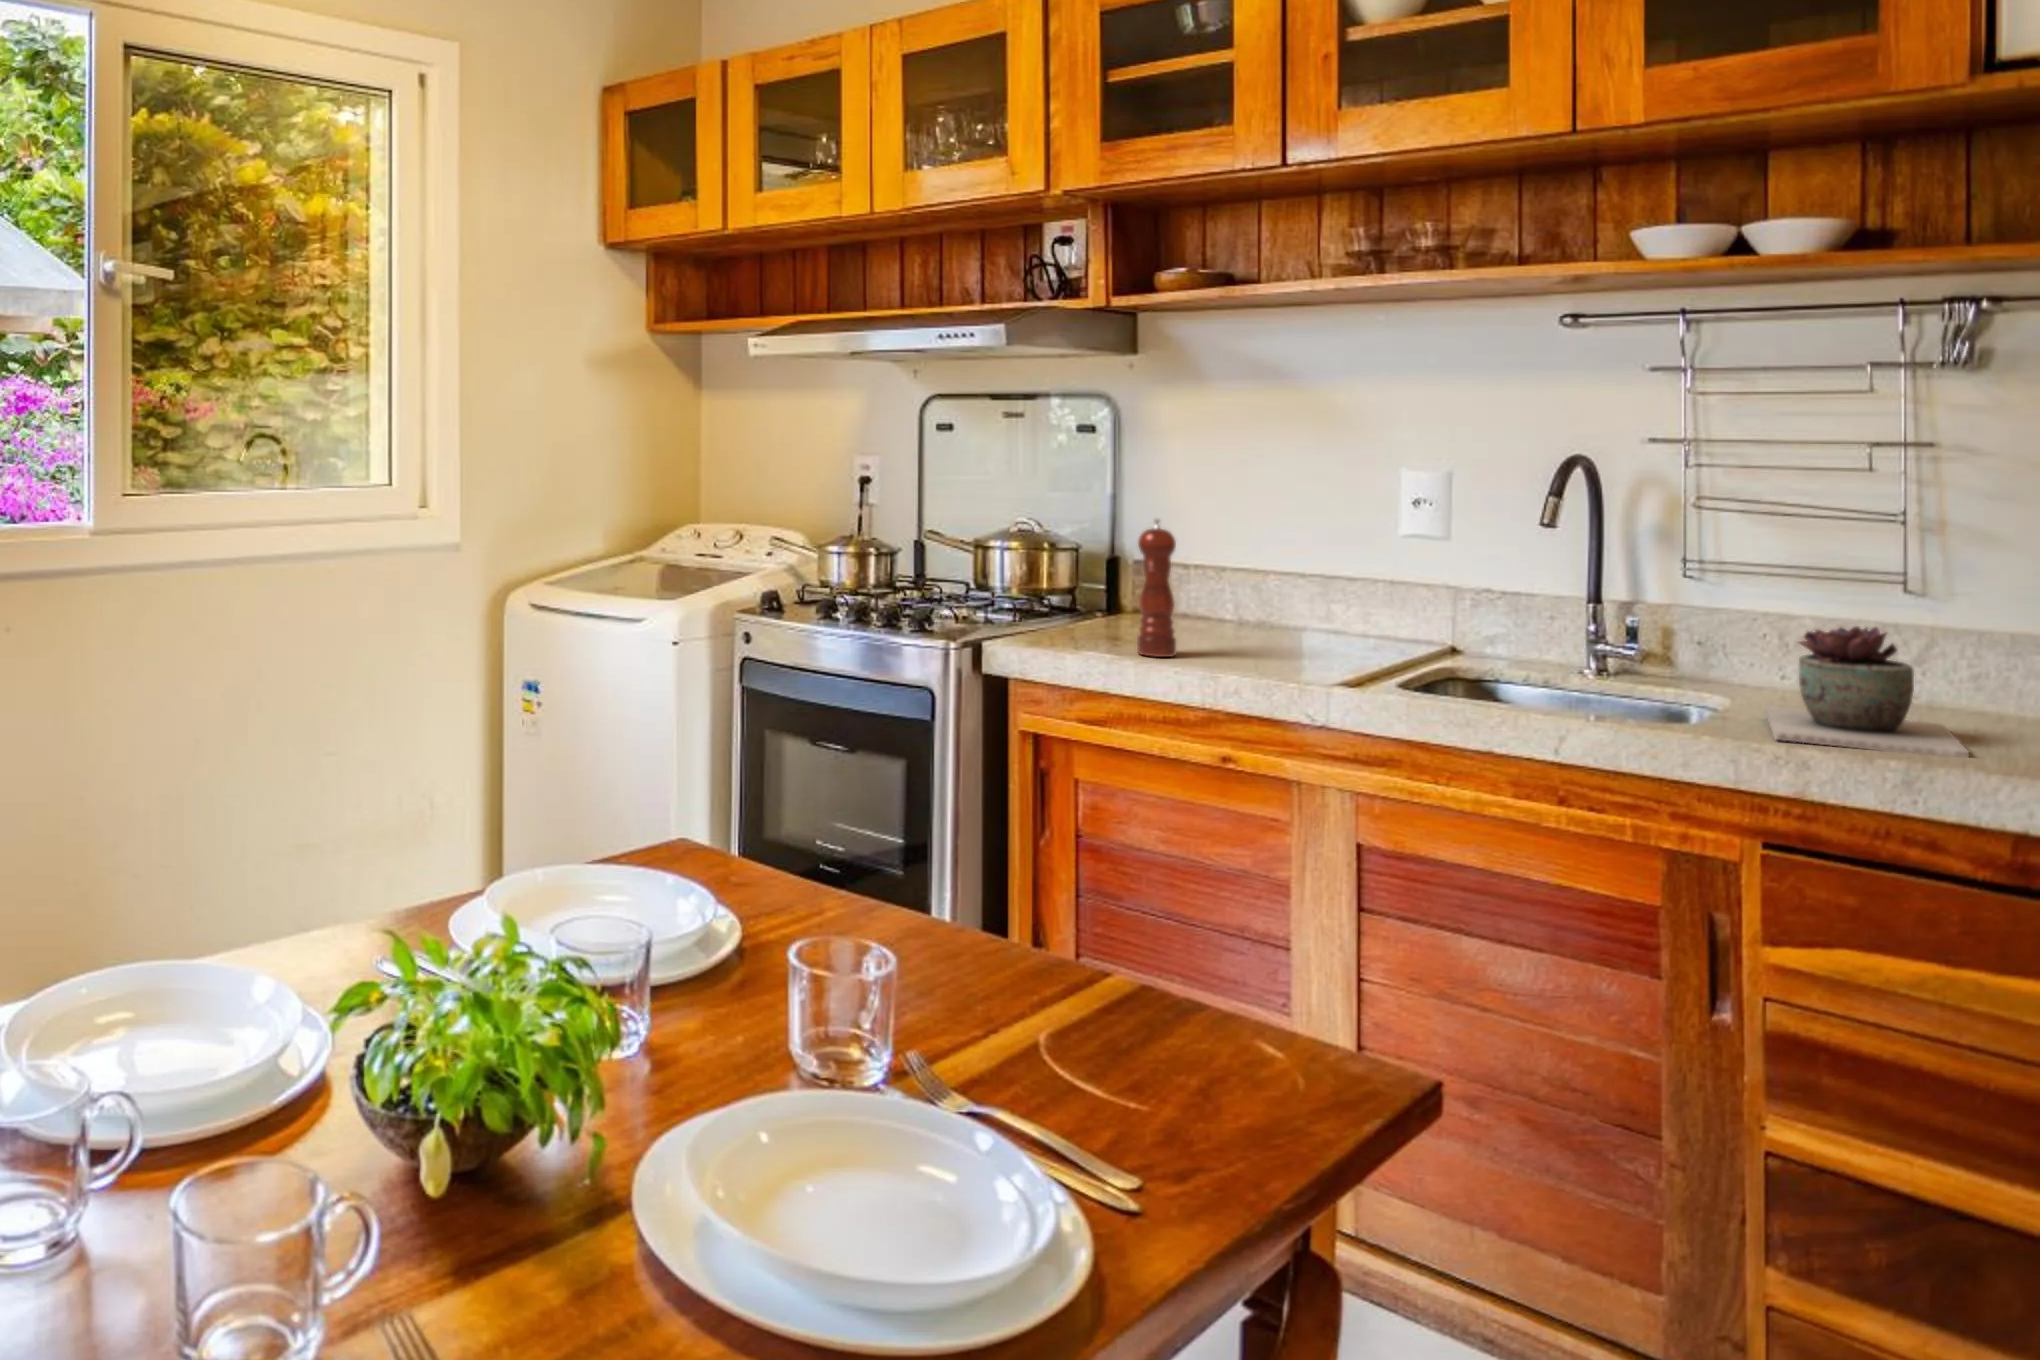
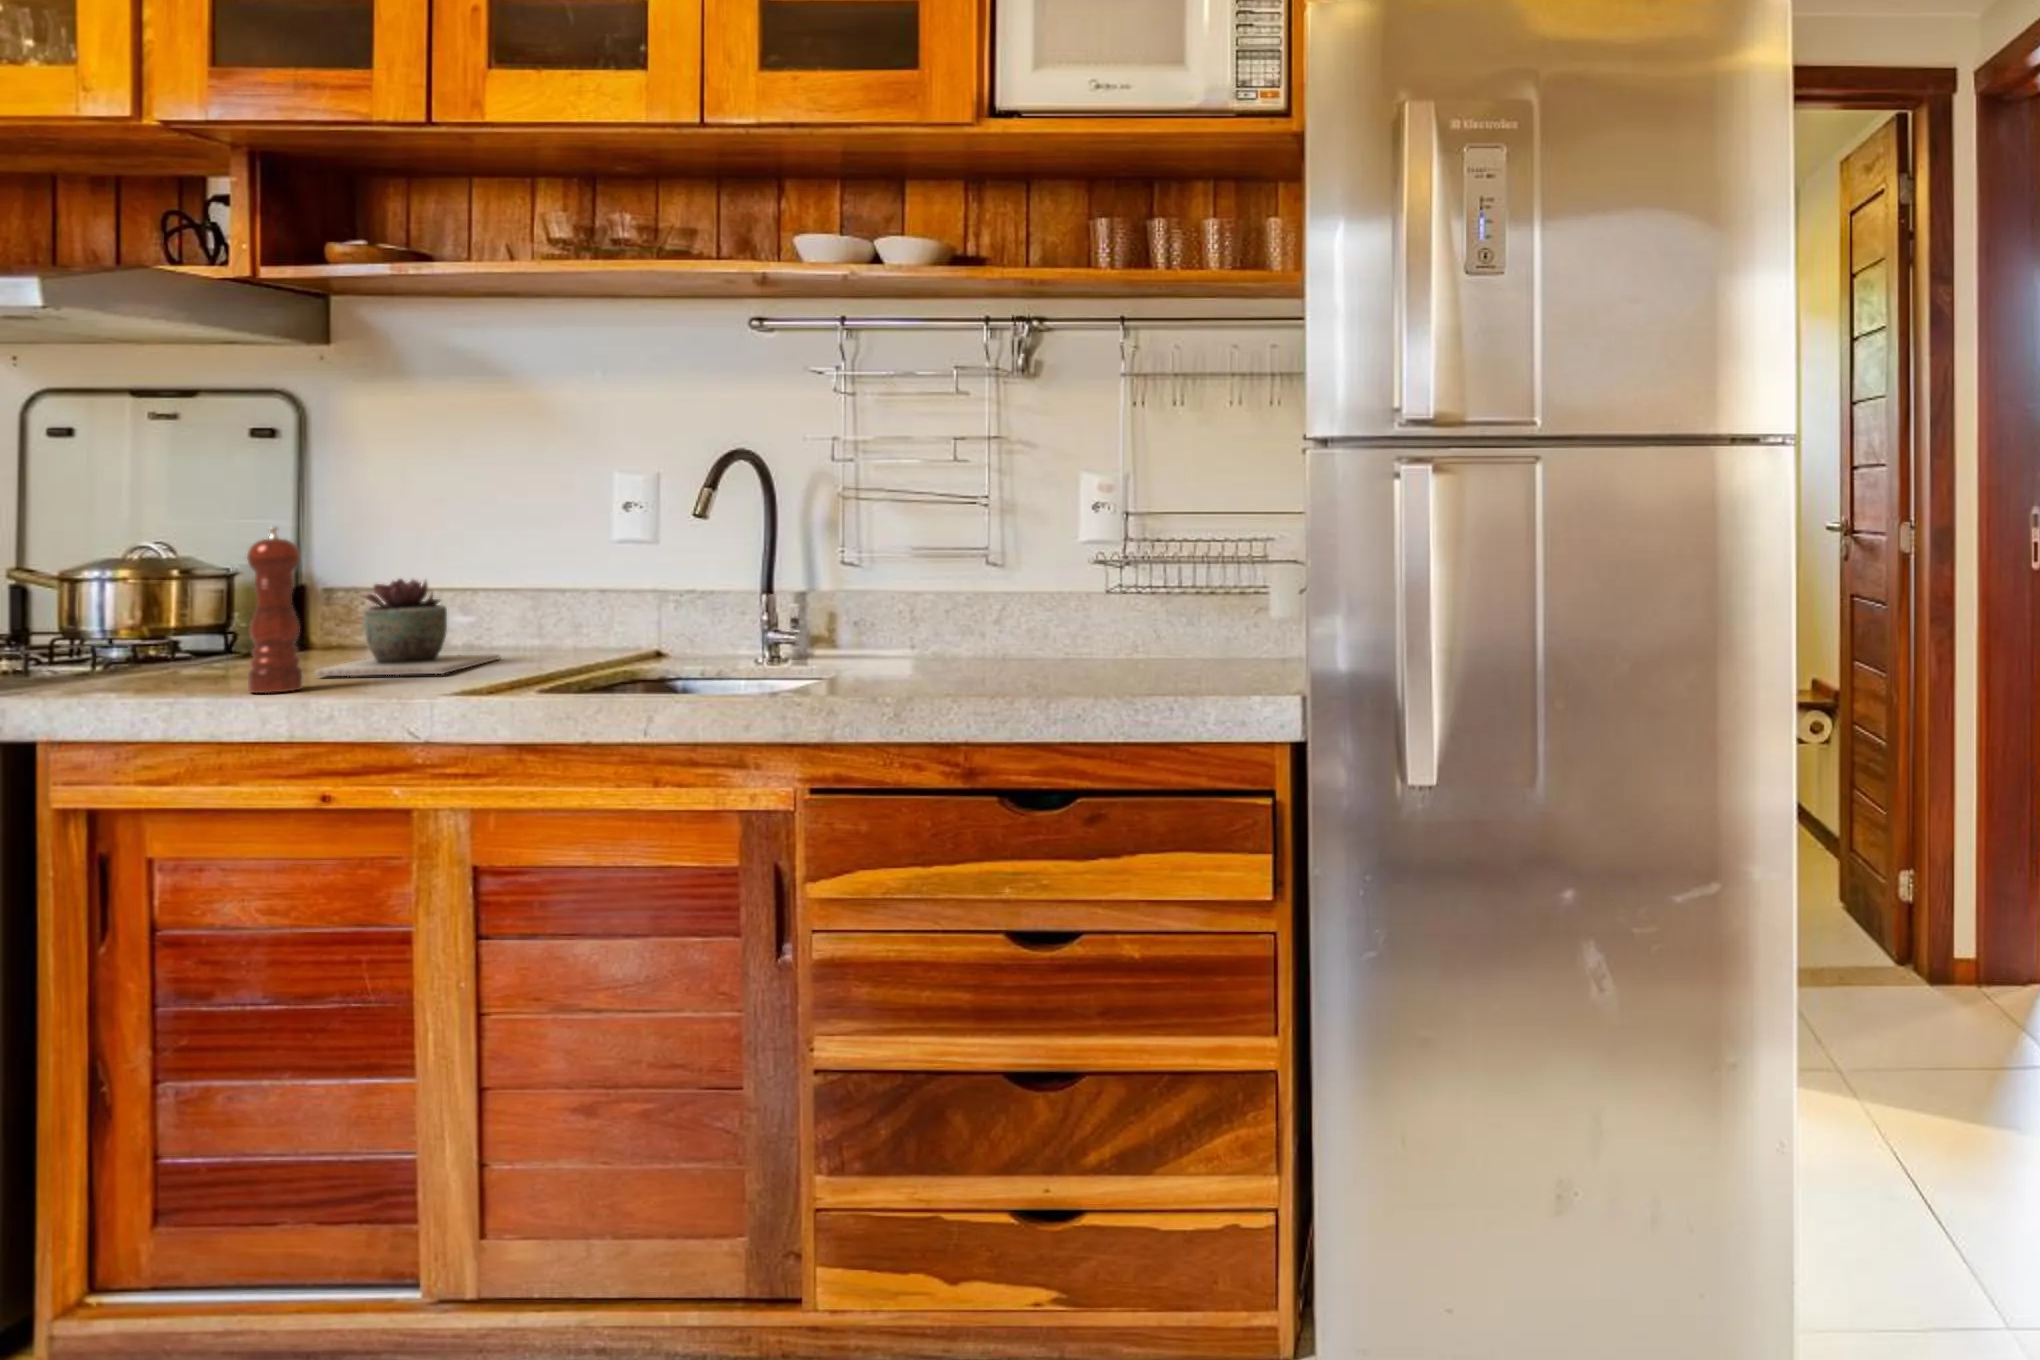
succulent plant: present [1765,626,1969,758] -> present [315,579,500,676]

